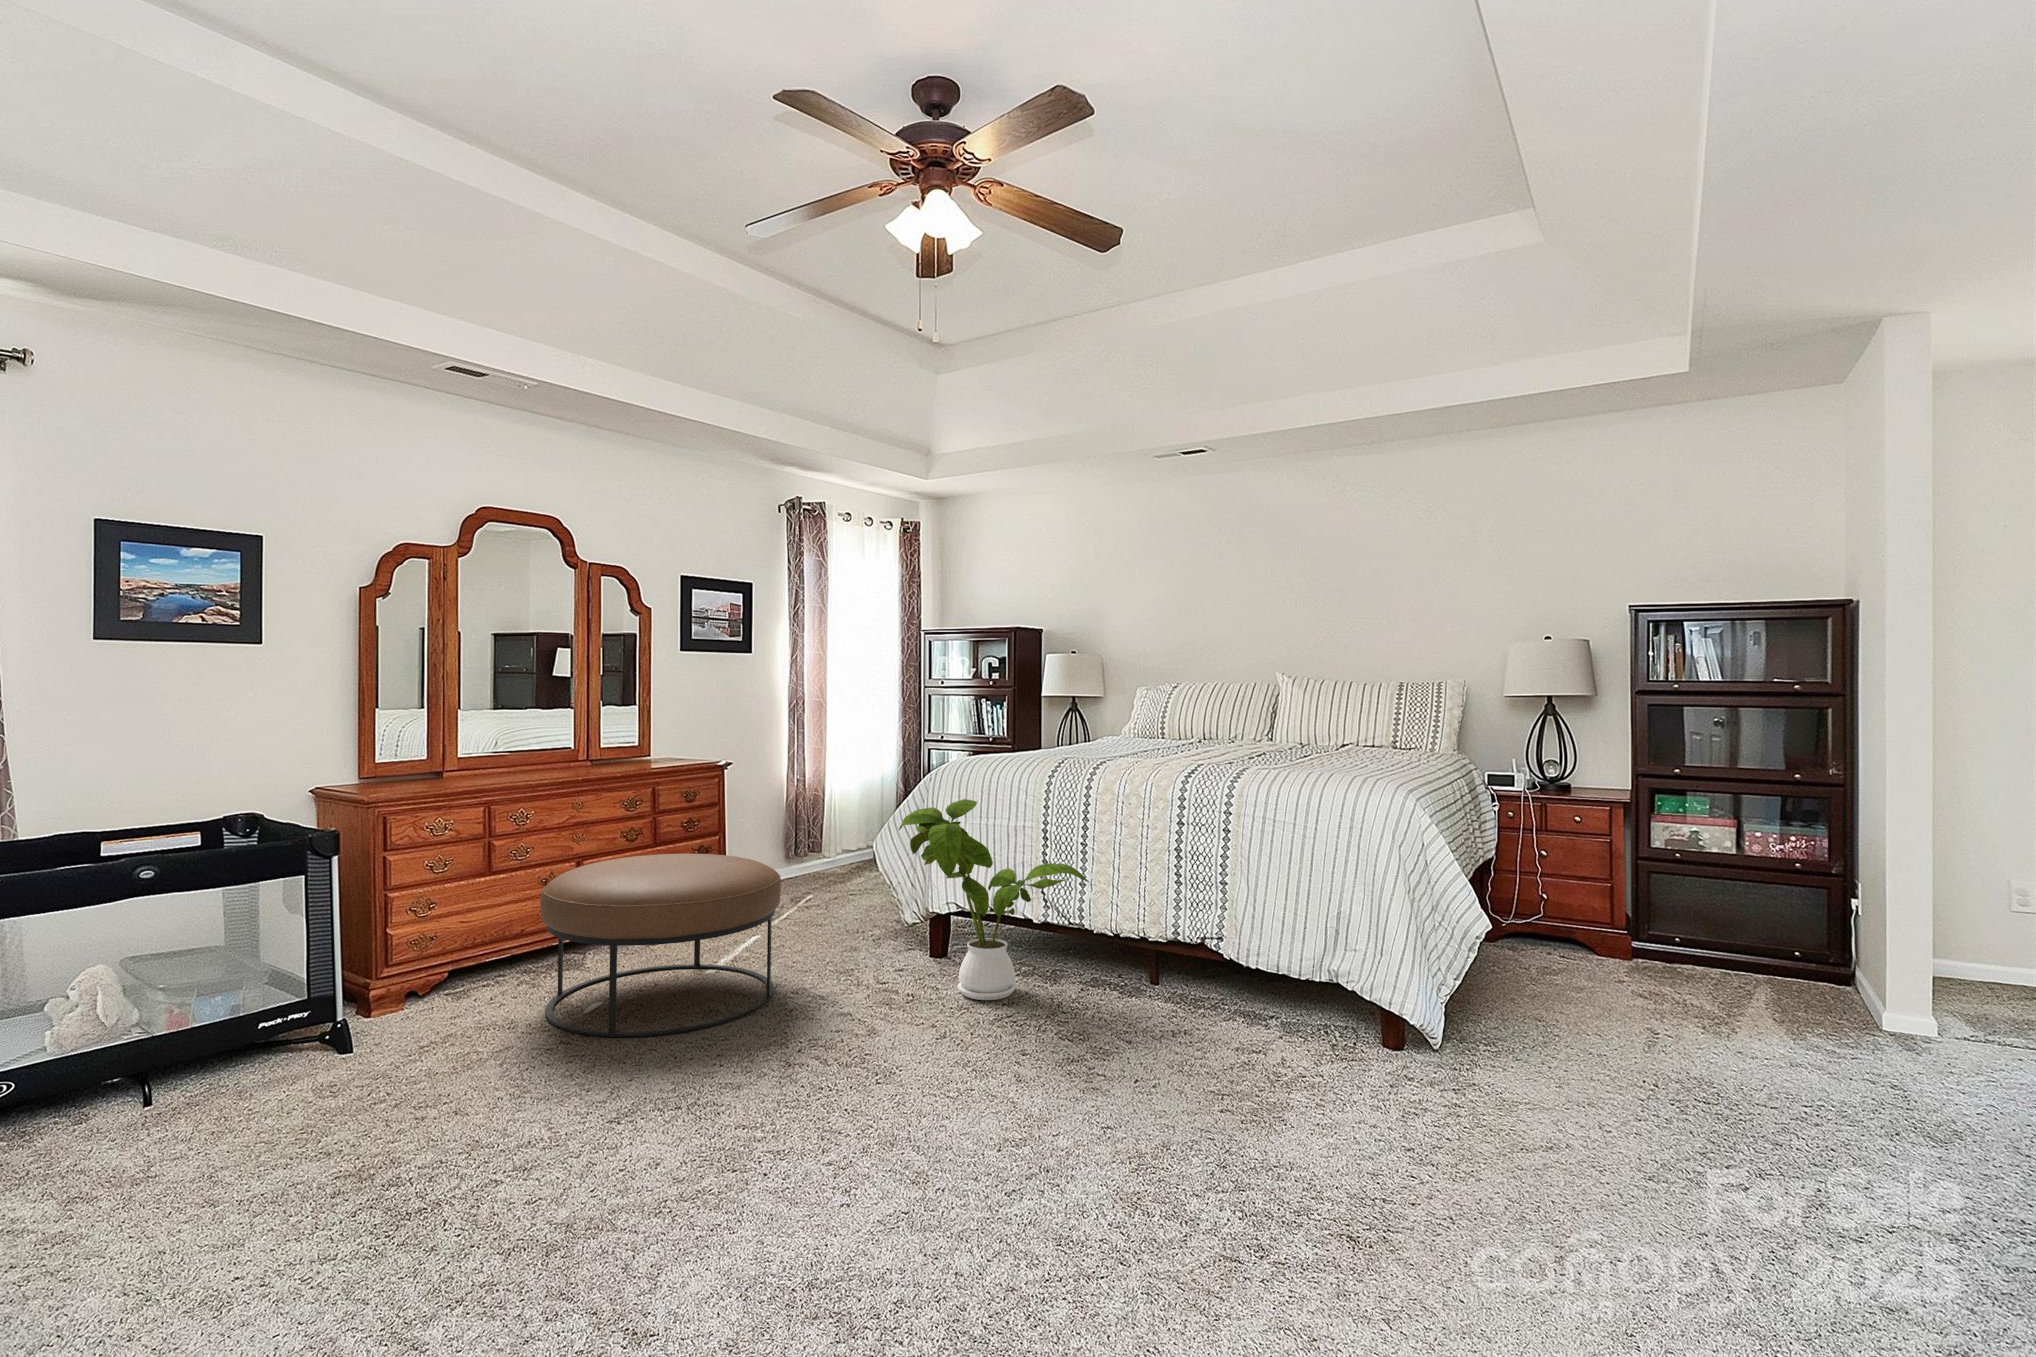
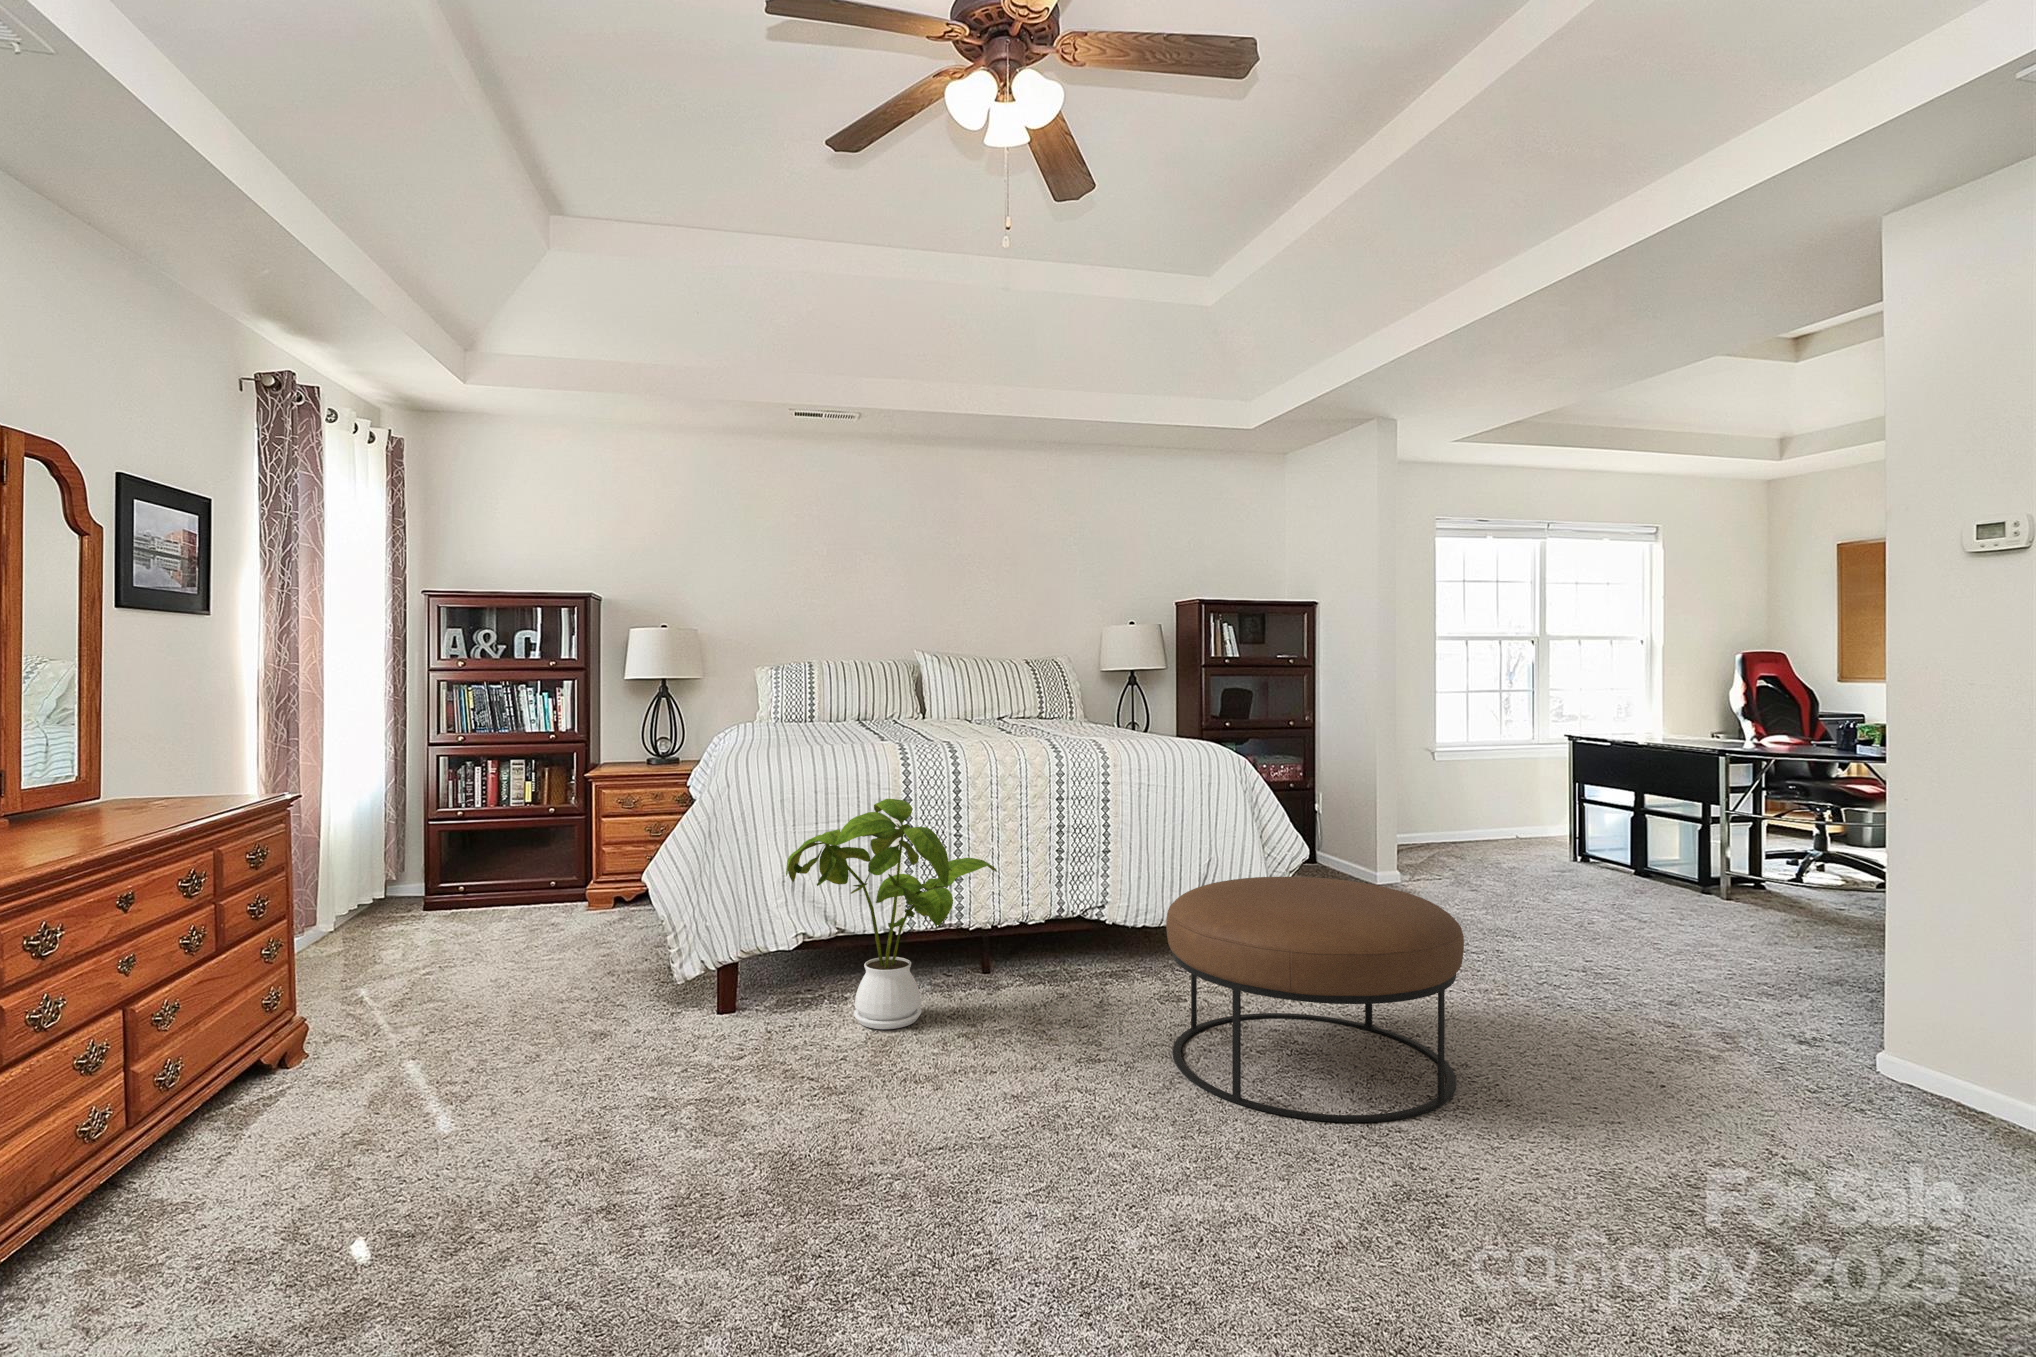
ottoman: present [540,854,781,1037] -> present [1166,877,1464,1122]

